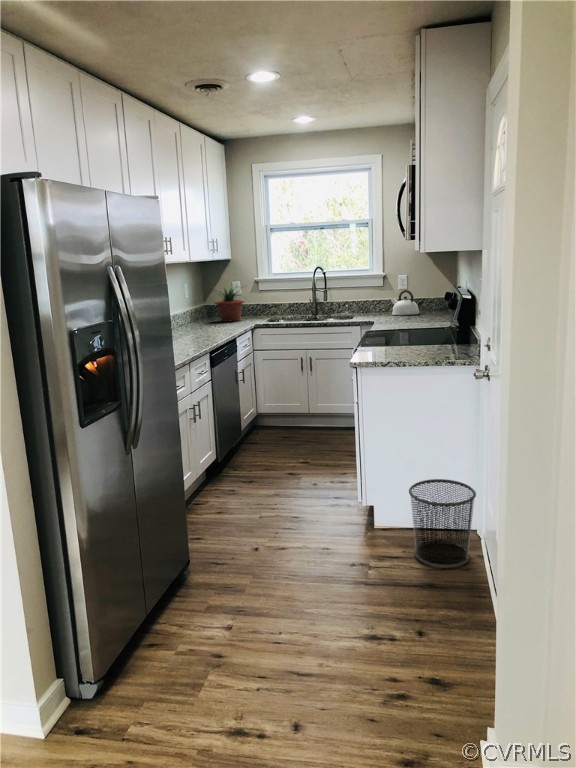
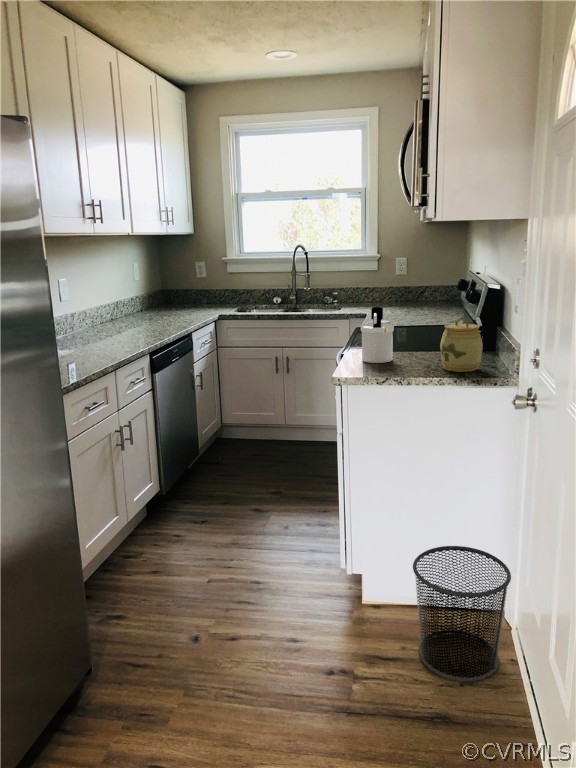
potted plant: present [215,286,245,322] -> none [163,266,212,310]
kettle: present [391,290,419,315] -> none [388,275,423,306]
soap dispenser: none [370,313,393,353] -> present [361,307,394,363]
jar: none [426,318,455,357] -> present [440,317,483,372]

